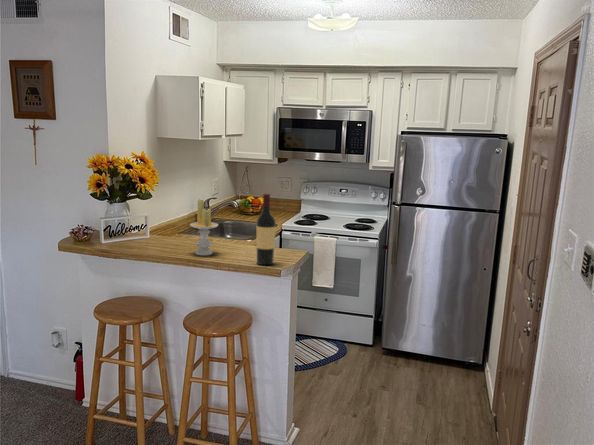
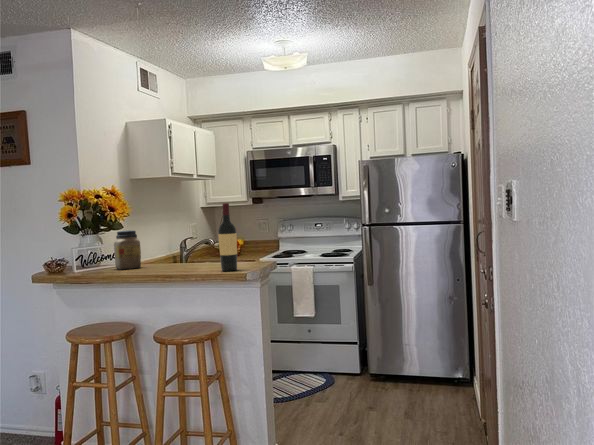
candle: present [190,199,218,256] -> none [157,218,185,271]
jar: none [142,202,170,244] -> present [114,230,141,270]

